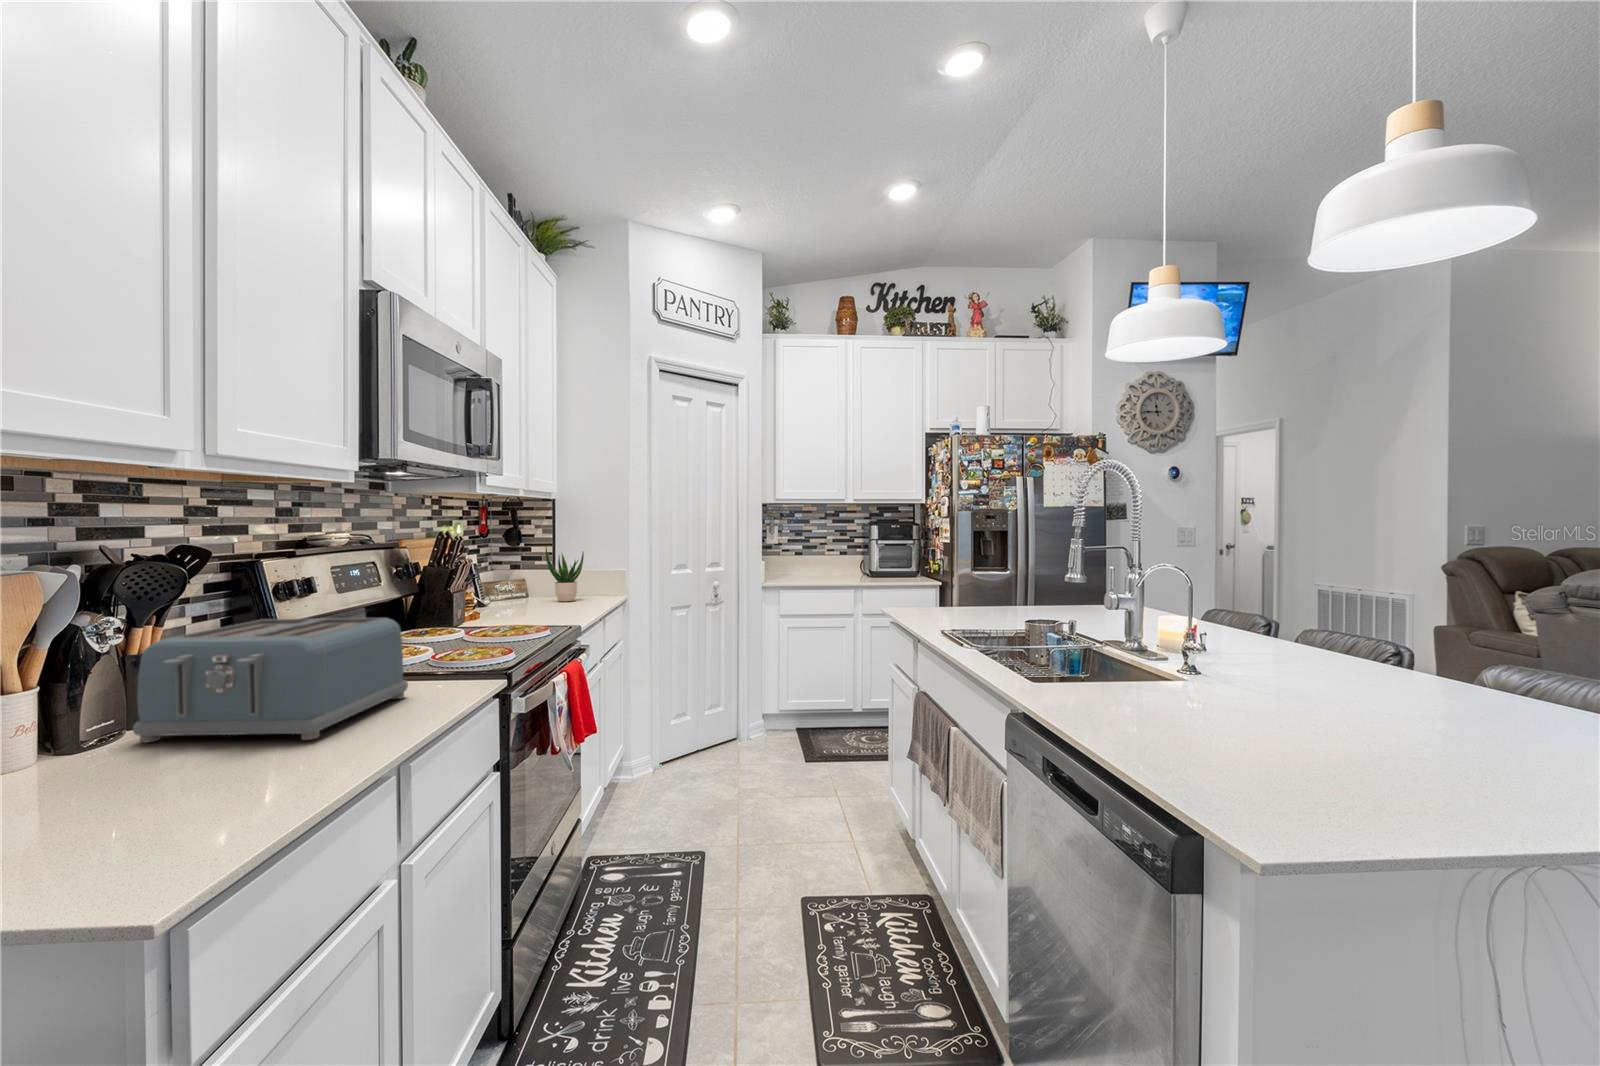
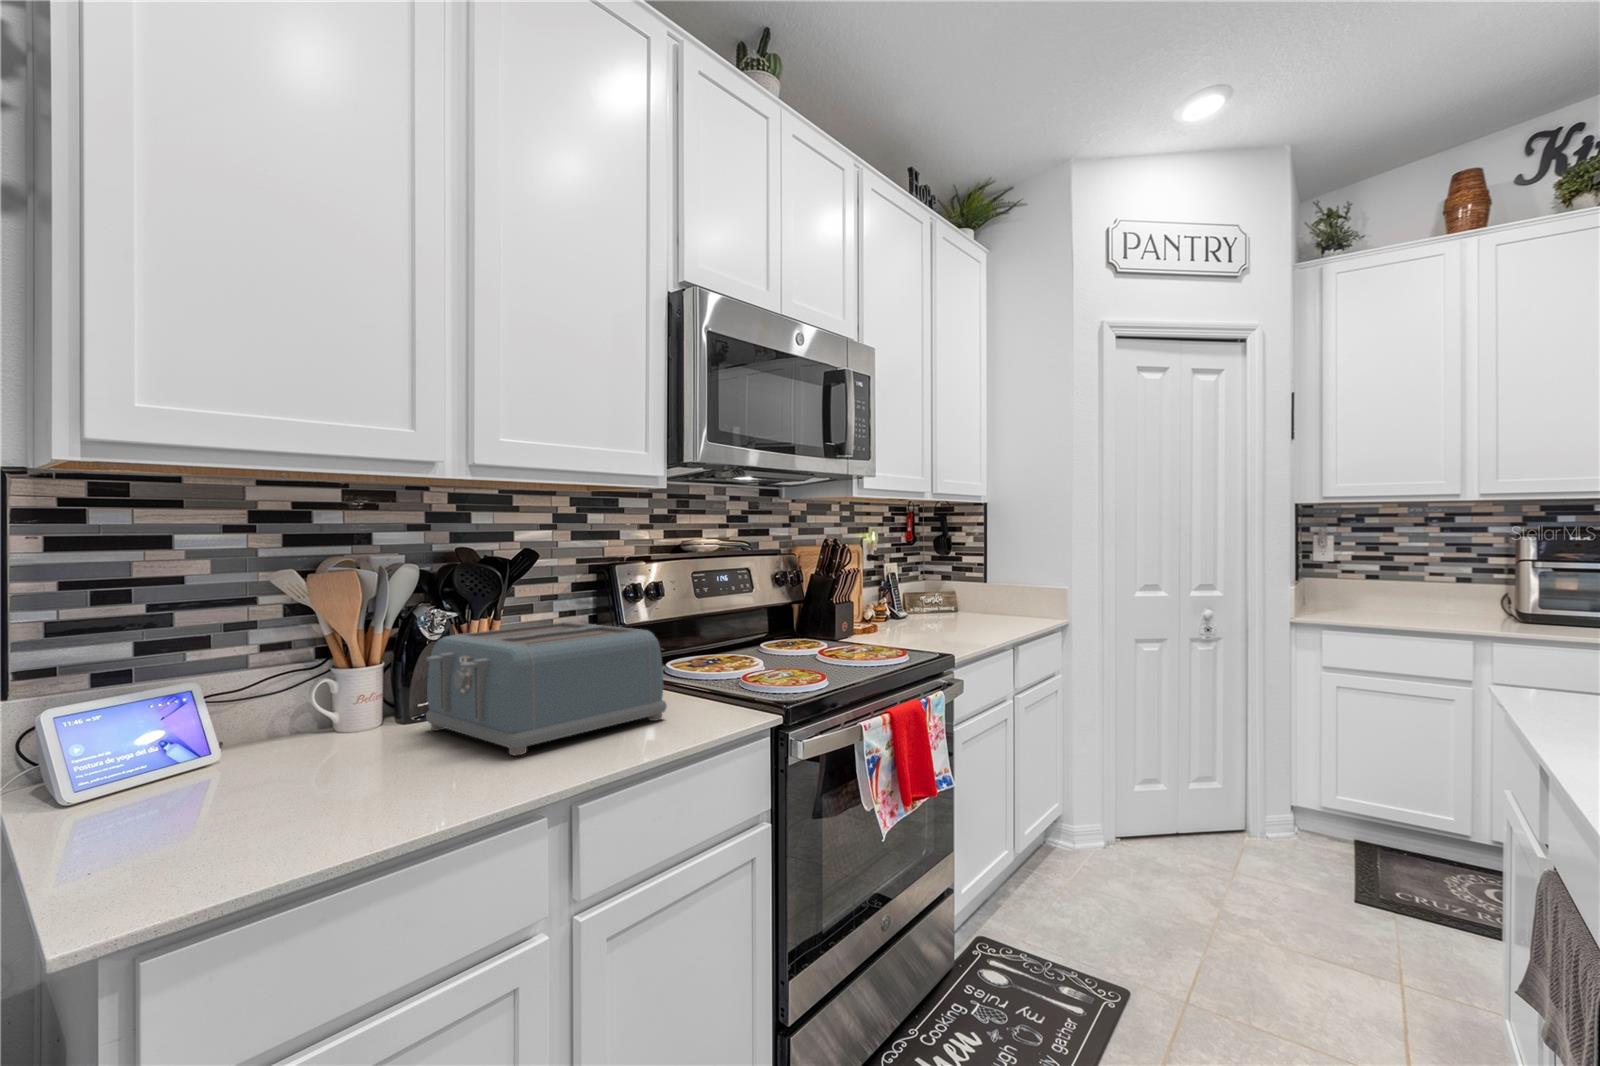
potted plant: present [546,547,584,601] -> none [959,554,1007,622]

